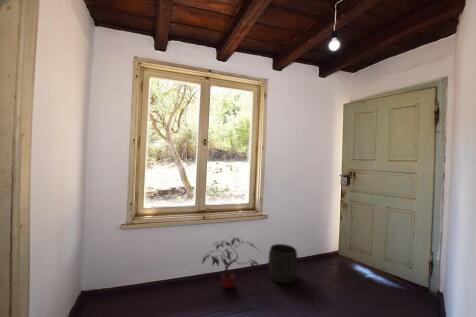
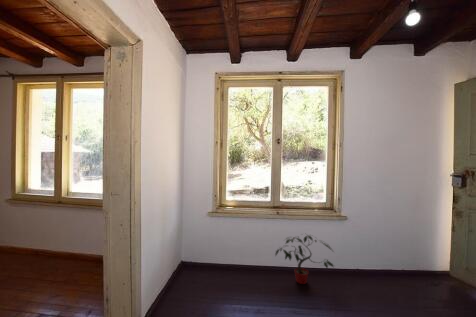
woven basket: present [268,244,298,284] -> none [348,249,384,293]

